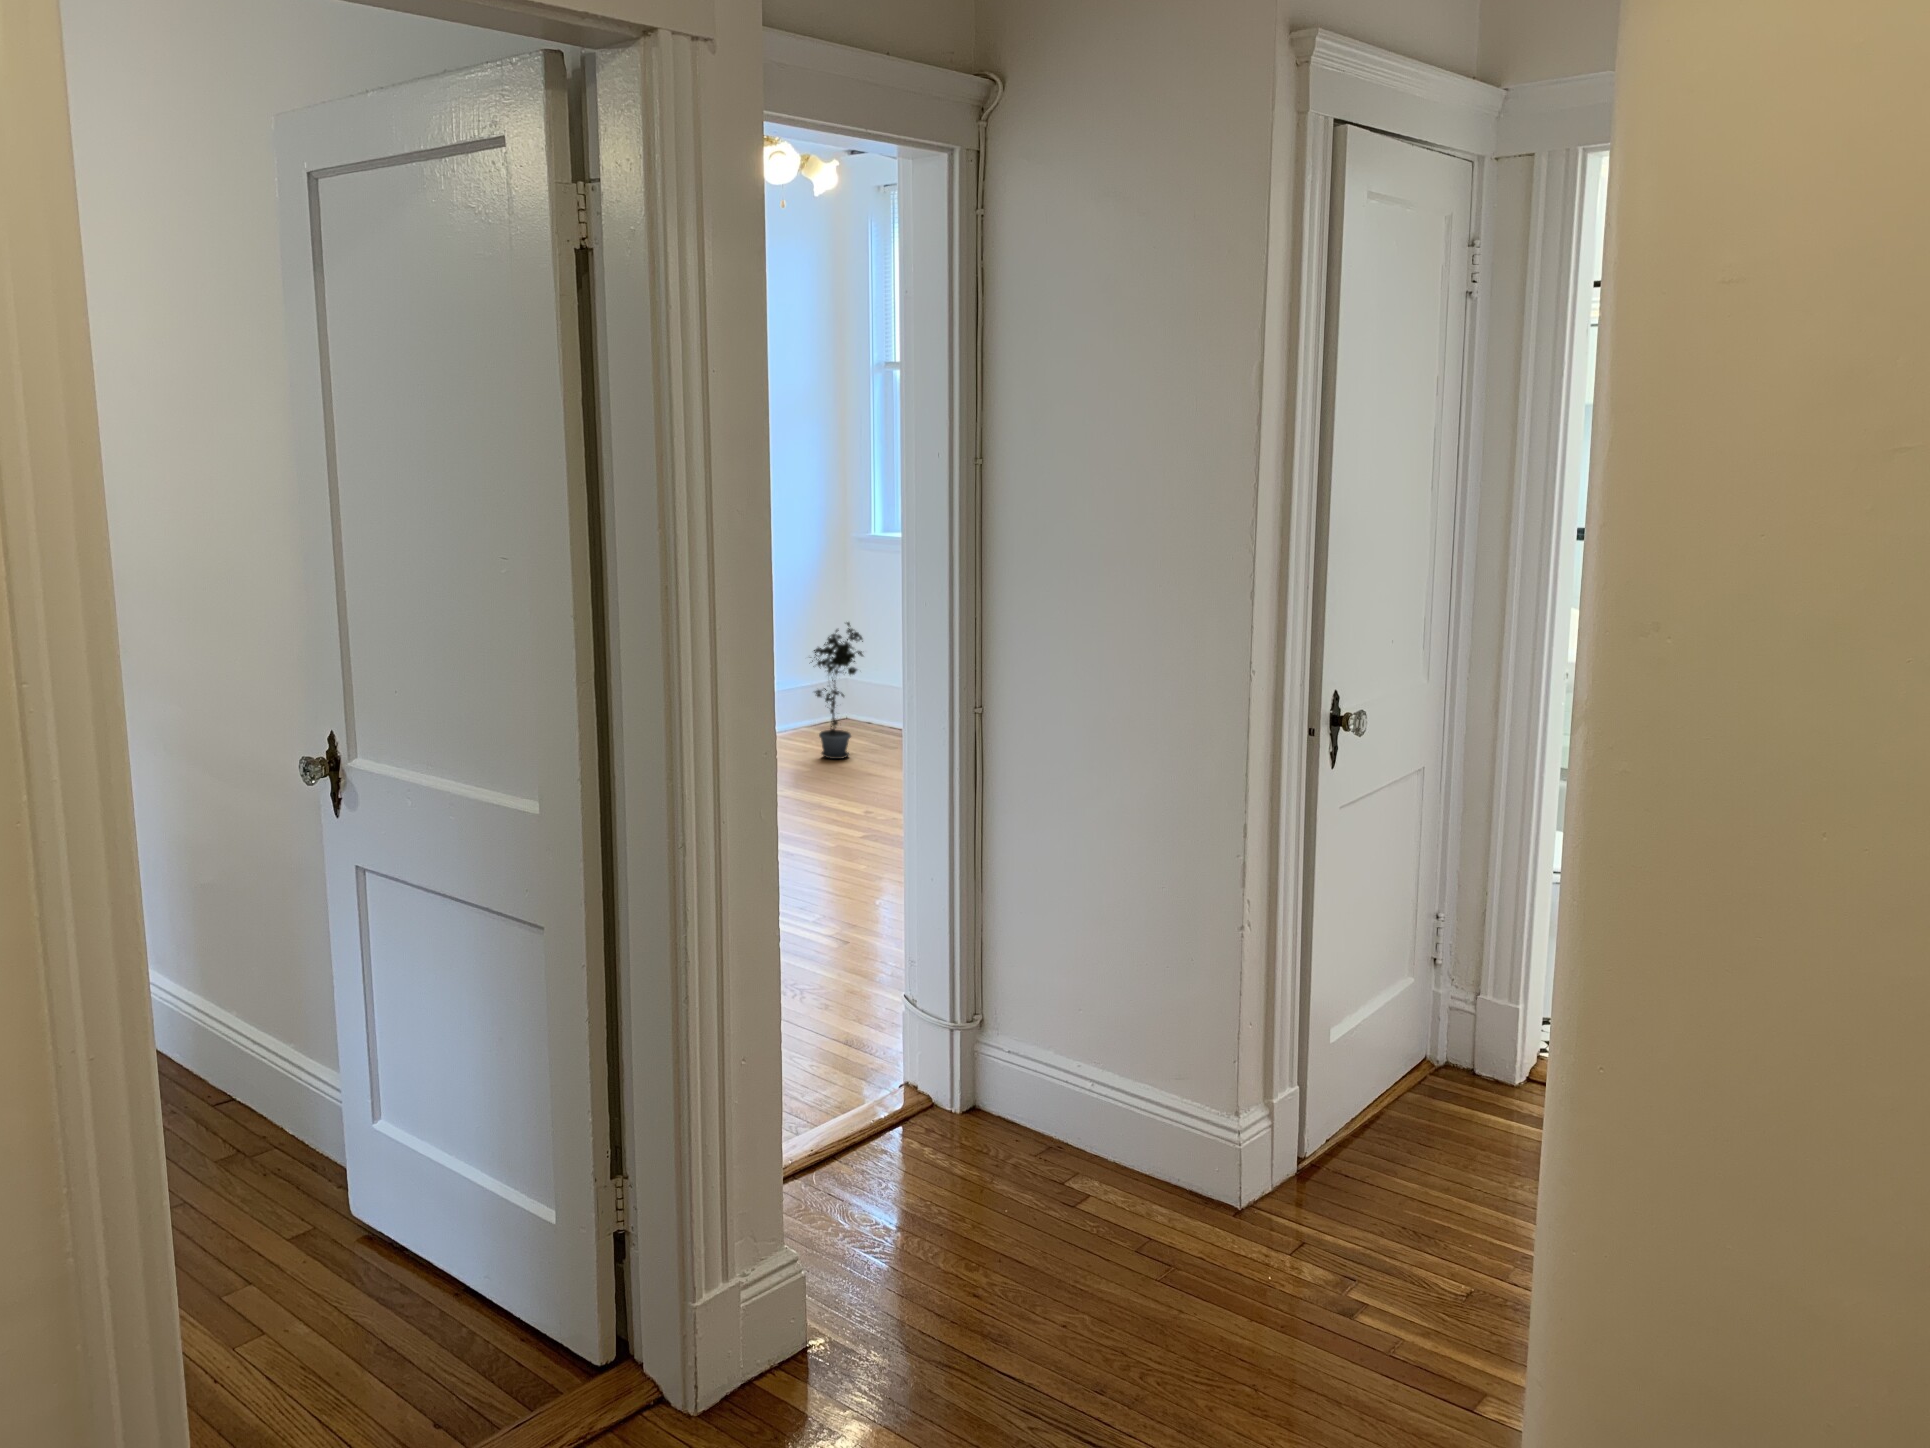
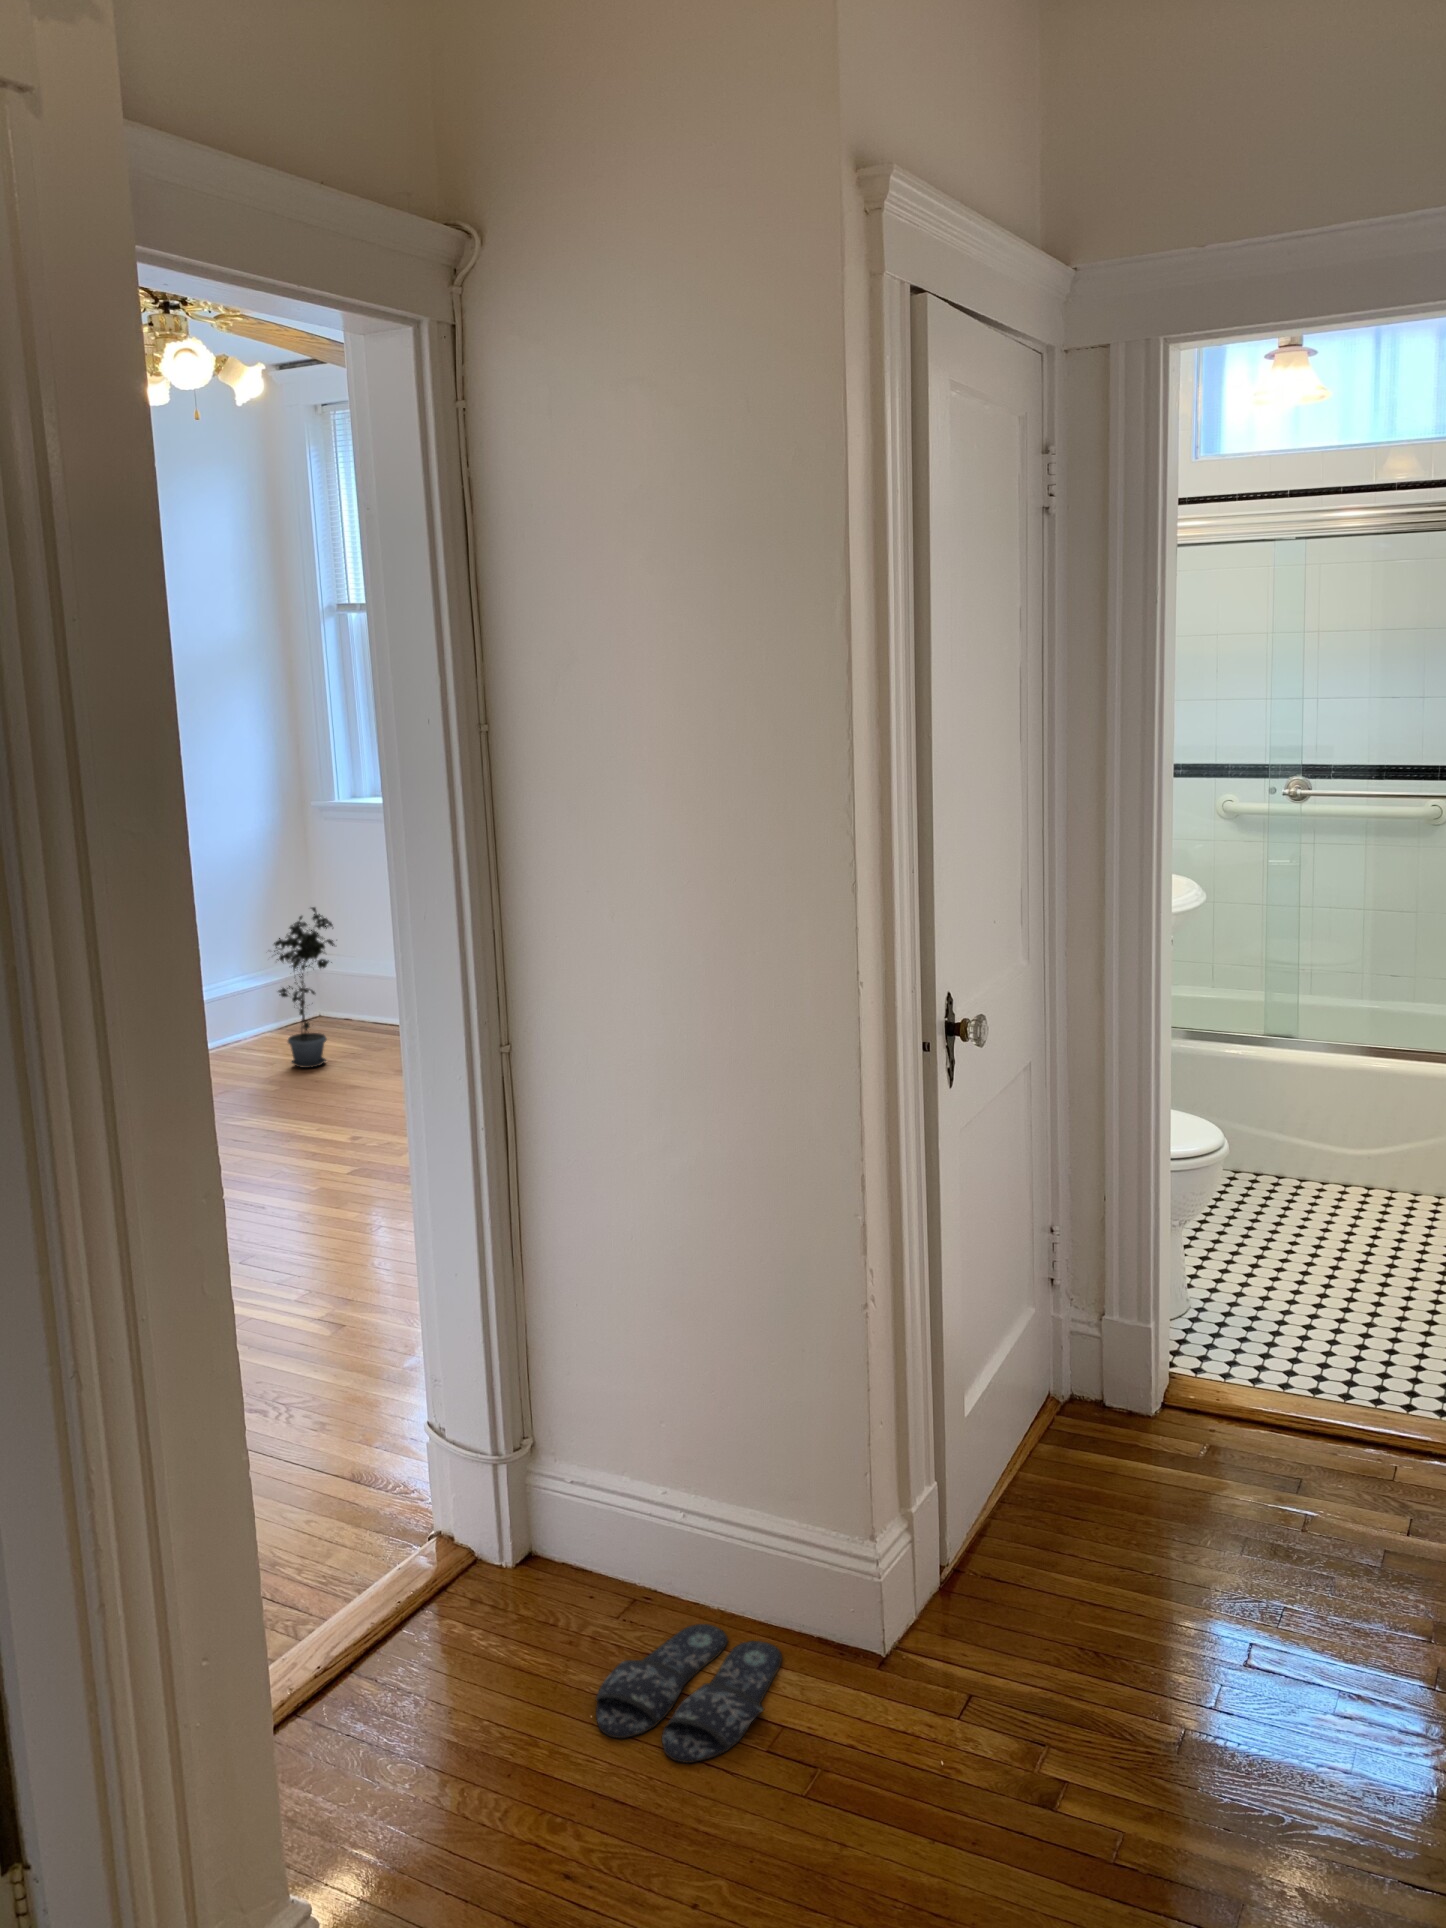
slippers: none [1009,1168,1158,1248] -> present [596,1624,782,1763]

